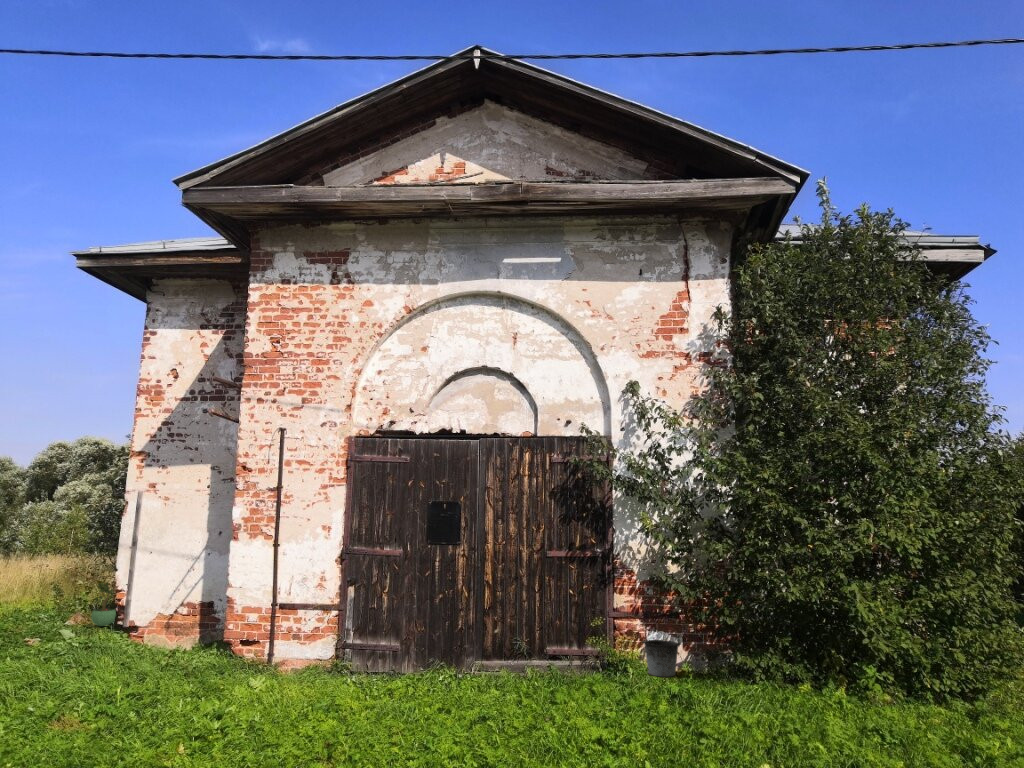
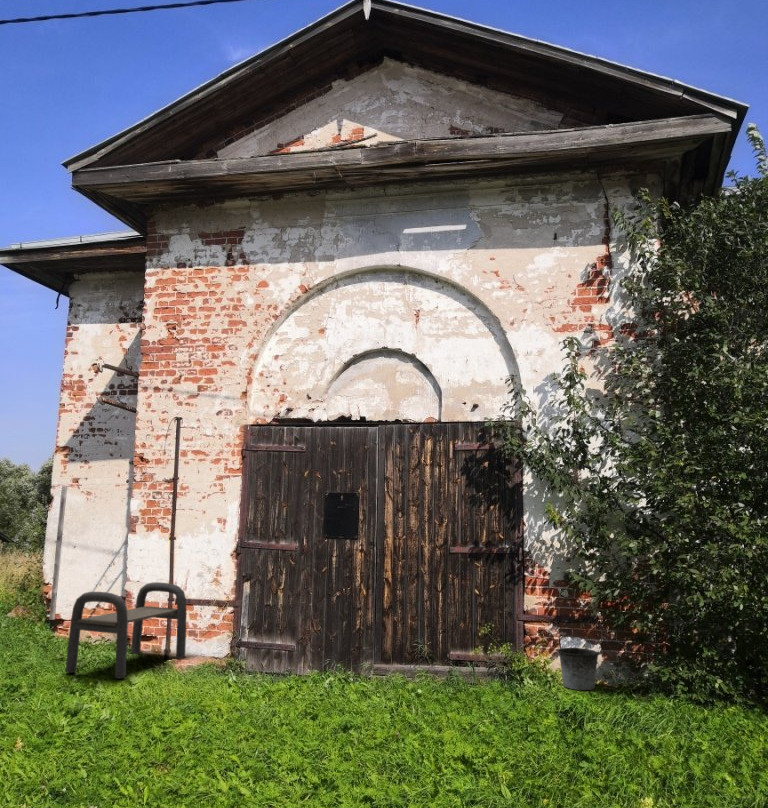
potted plant: present [91,582,116,626] -> none [18,573,42,616]
bench: none [181,589,292,682] -> present [66,582,186,678]

